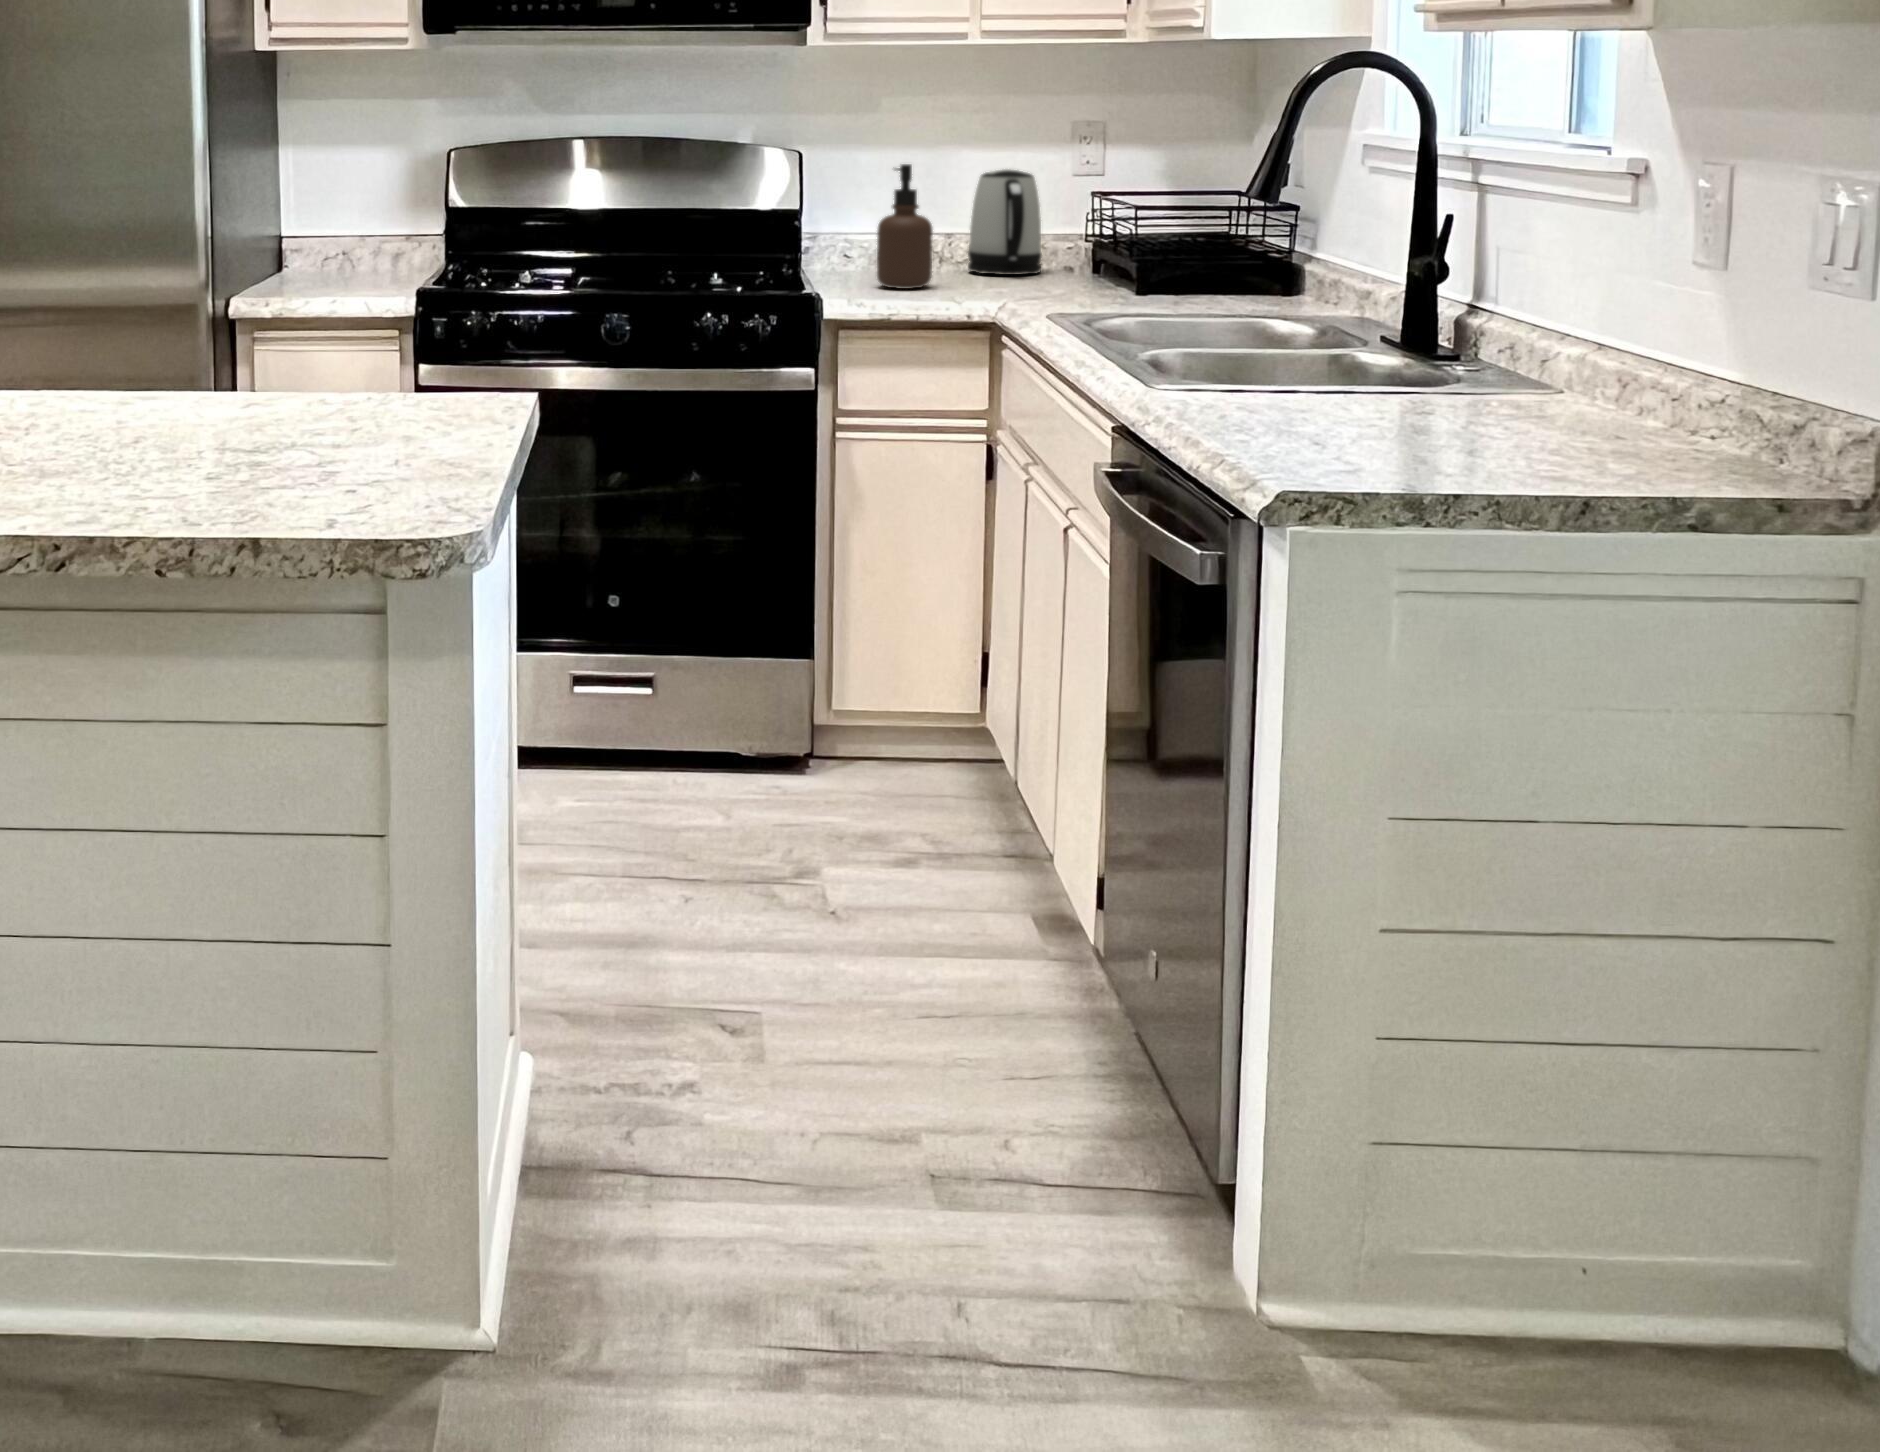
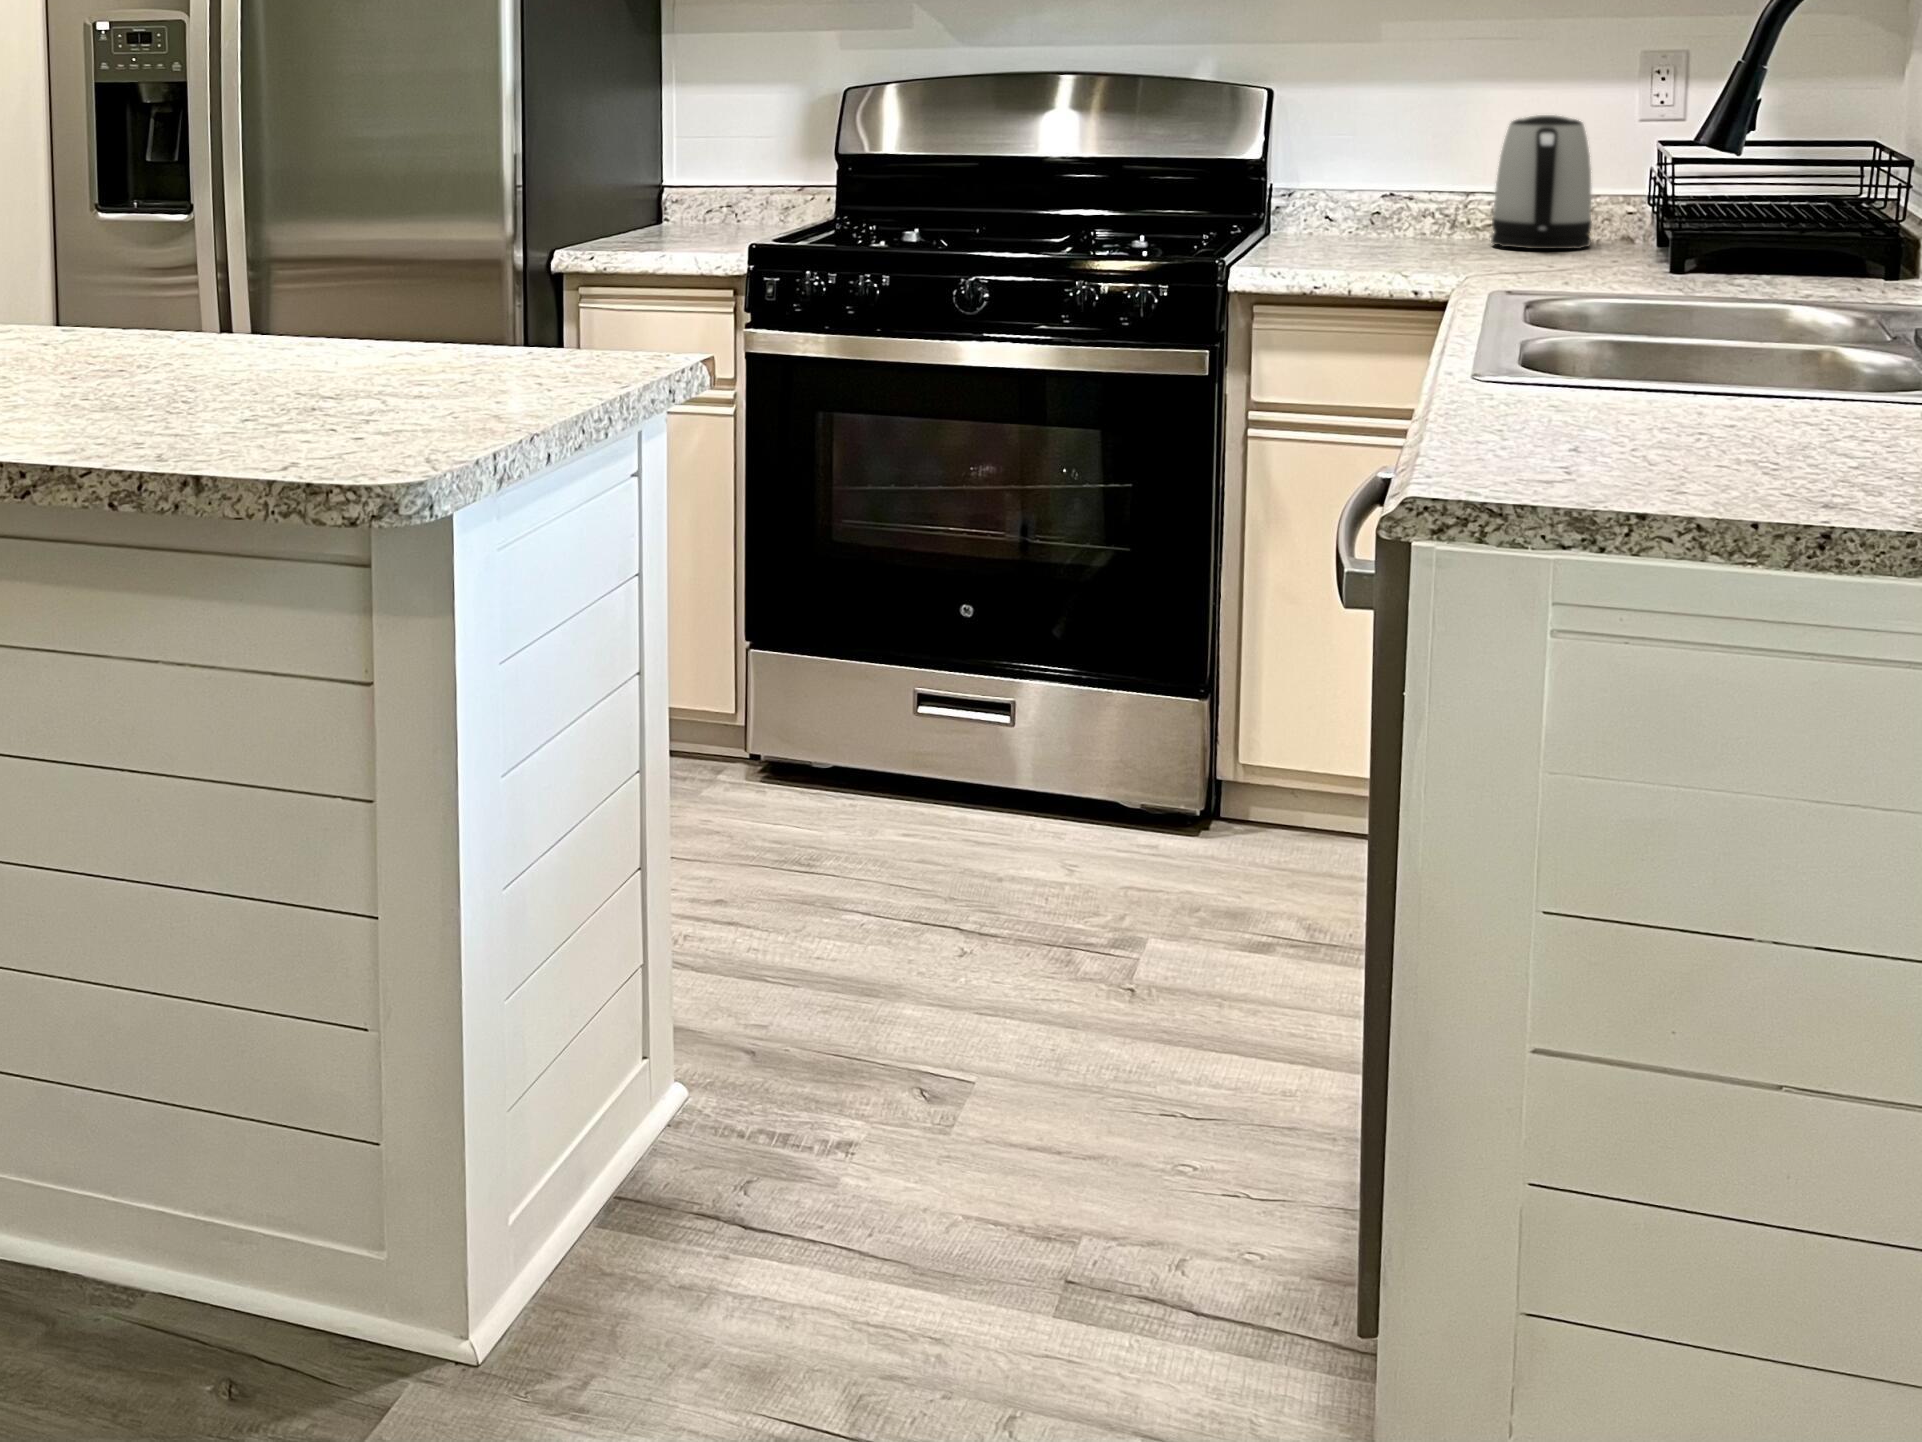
soap dispenser: present [877,164,933,289] -> none [1343,107,1417,262]

